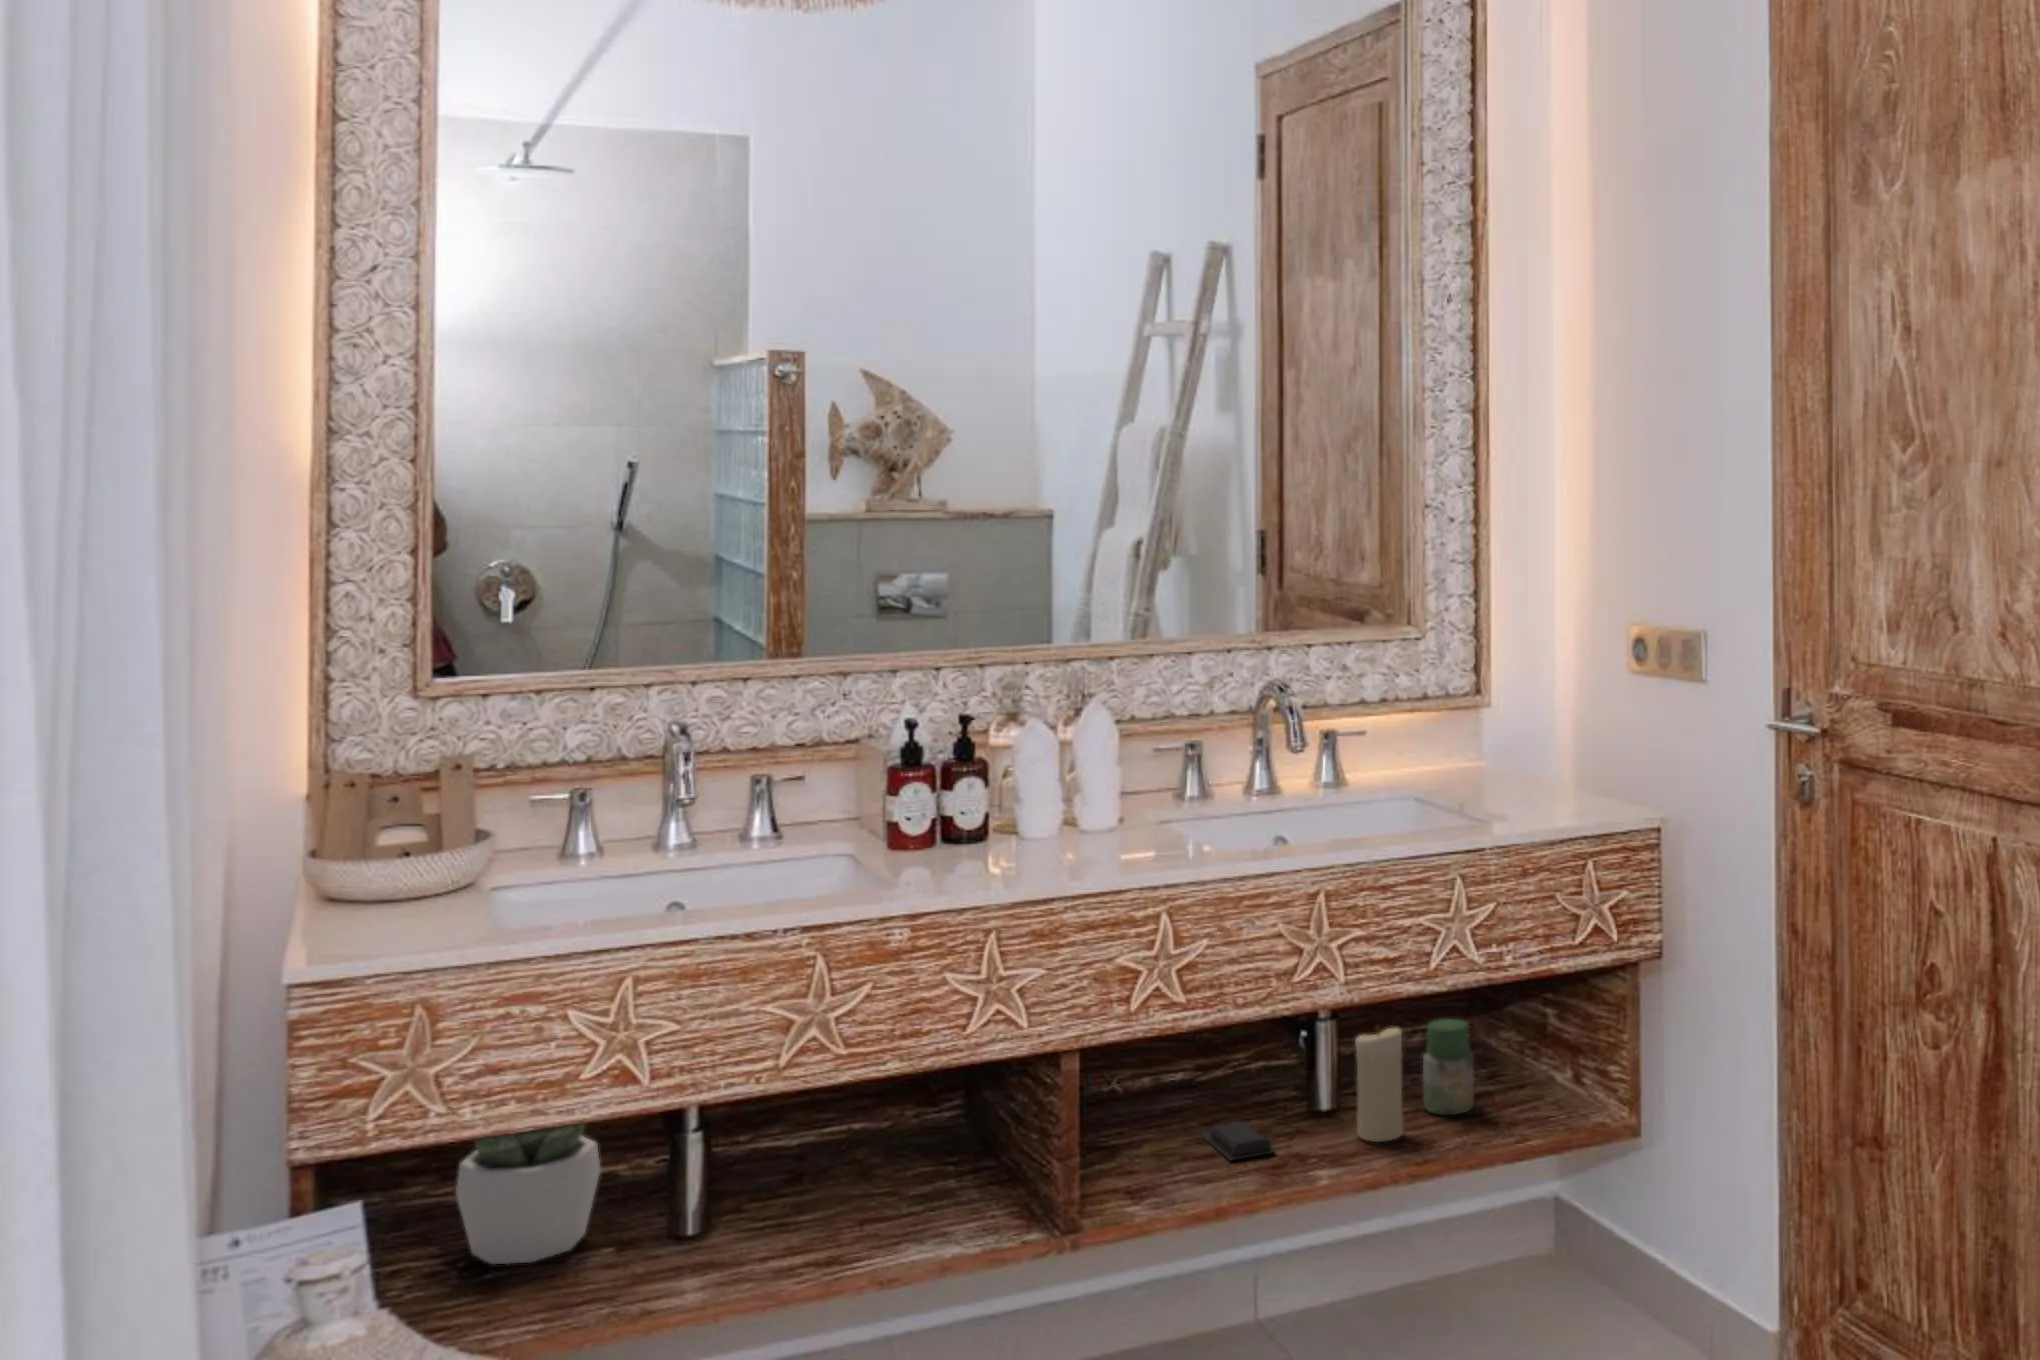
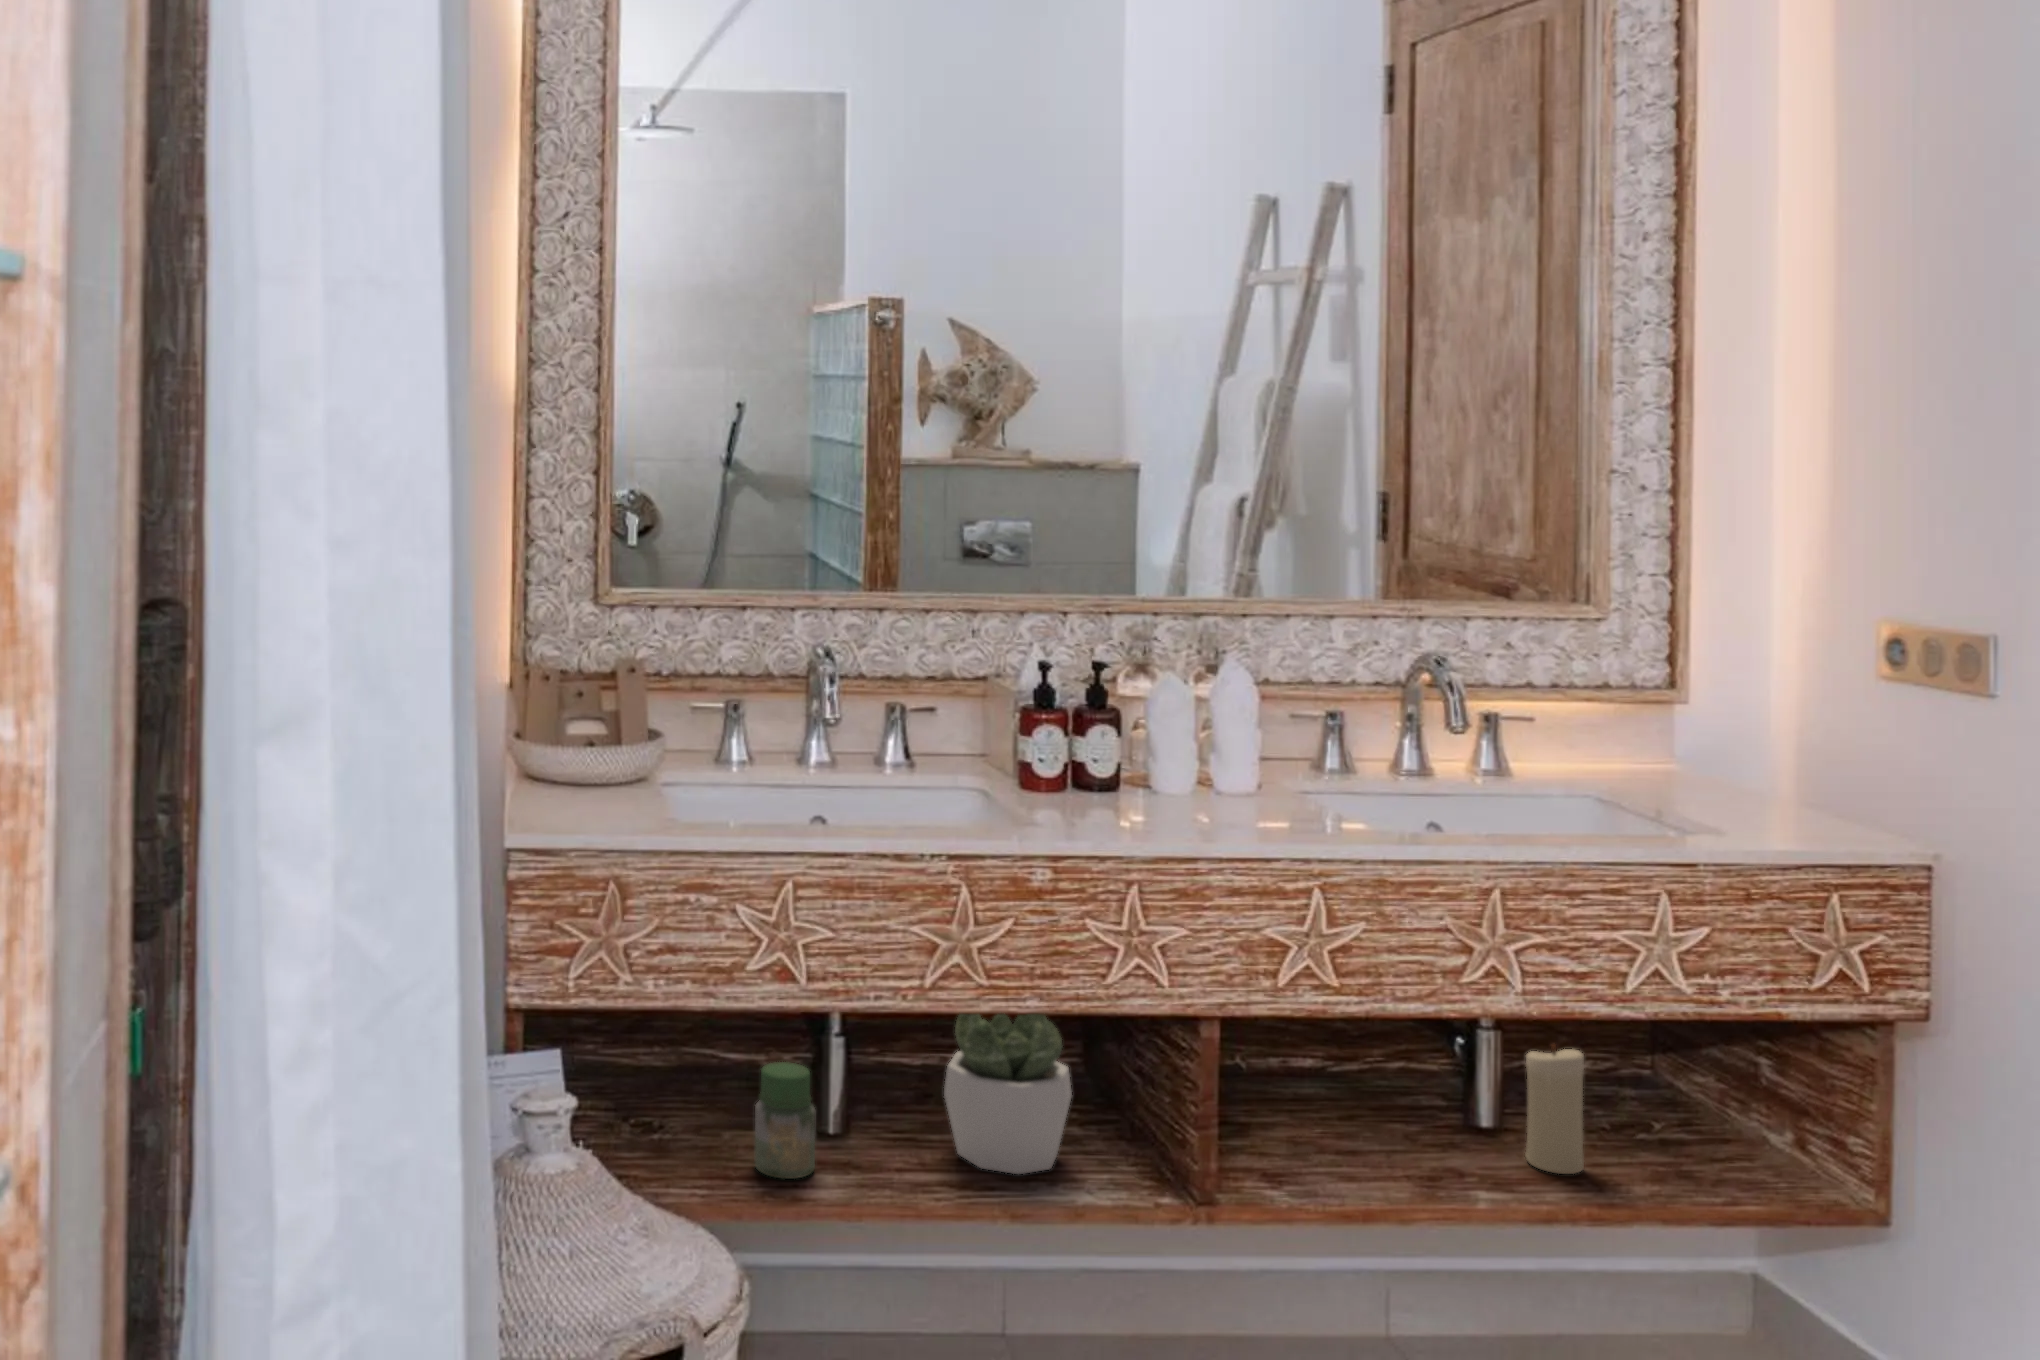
jar: present [1423,1019,1474,1115] -> present [755,1062,815,1179]
soap bar: present [1201,1121,1276,1160] -> none [1340,1119,1433,1162]
succulent plant: present [456,1124,600,1264] -> present [944,1014,1072,1174]

